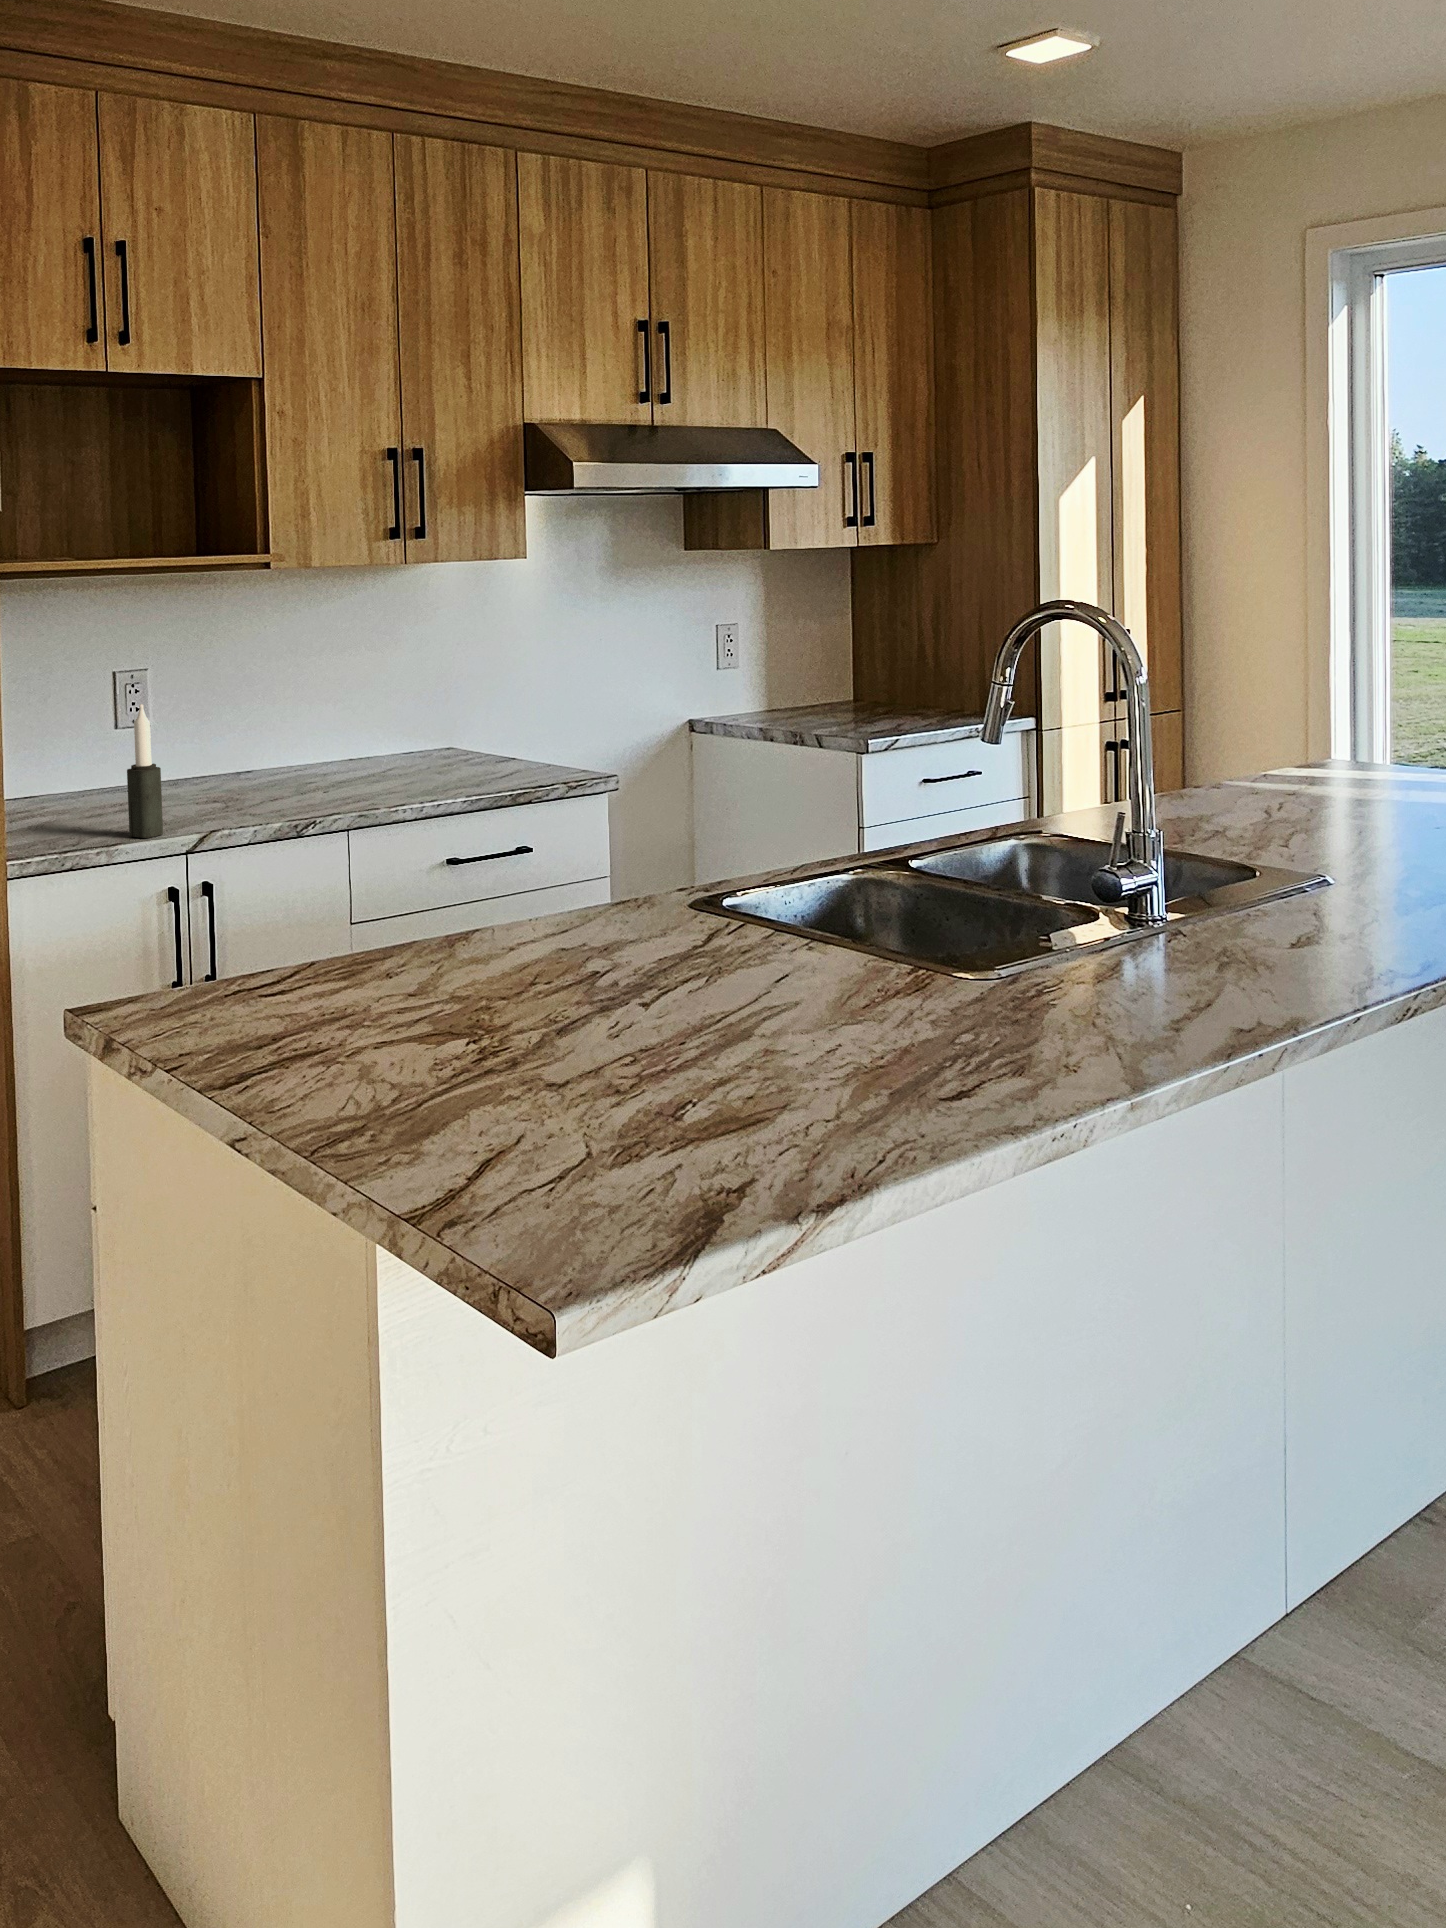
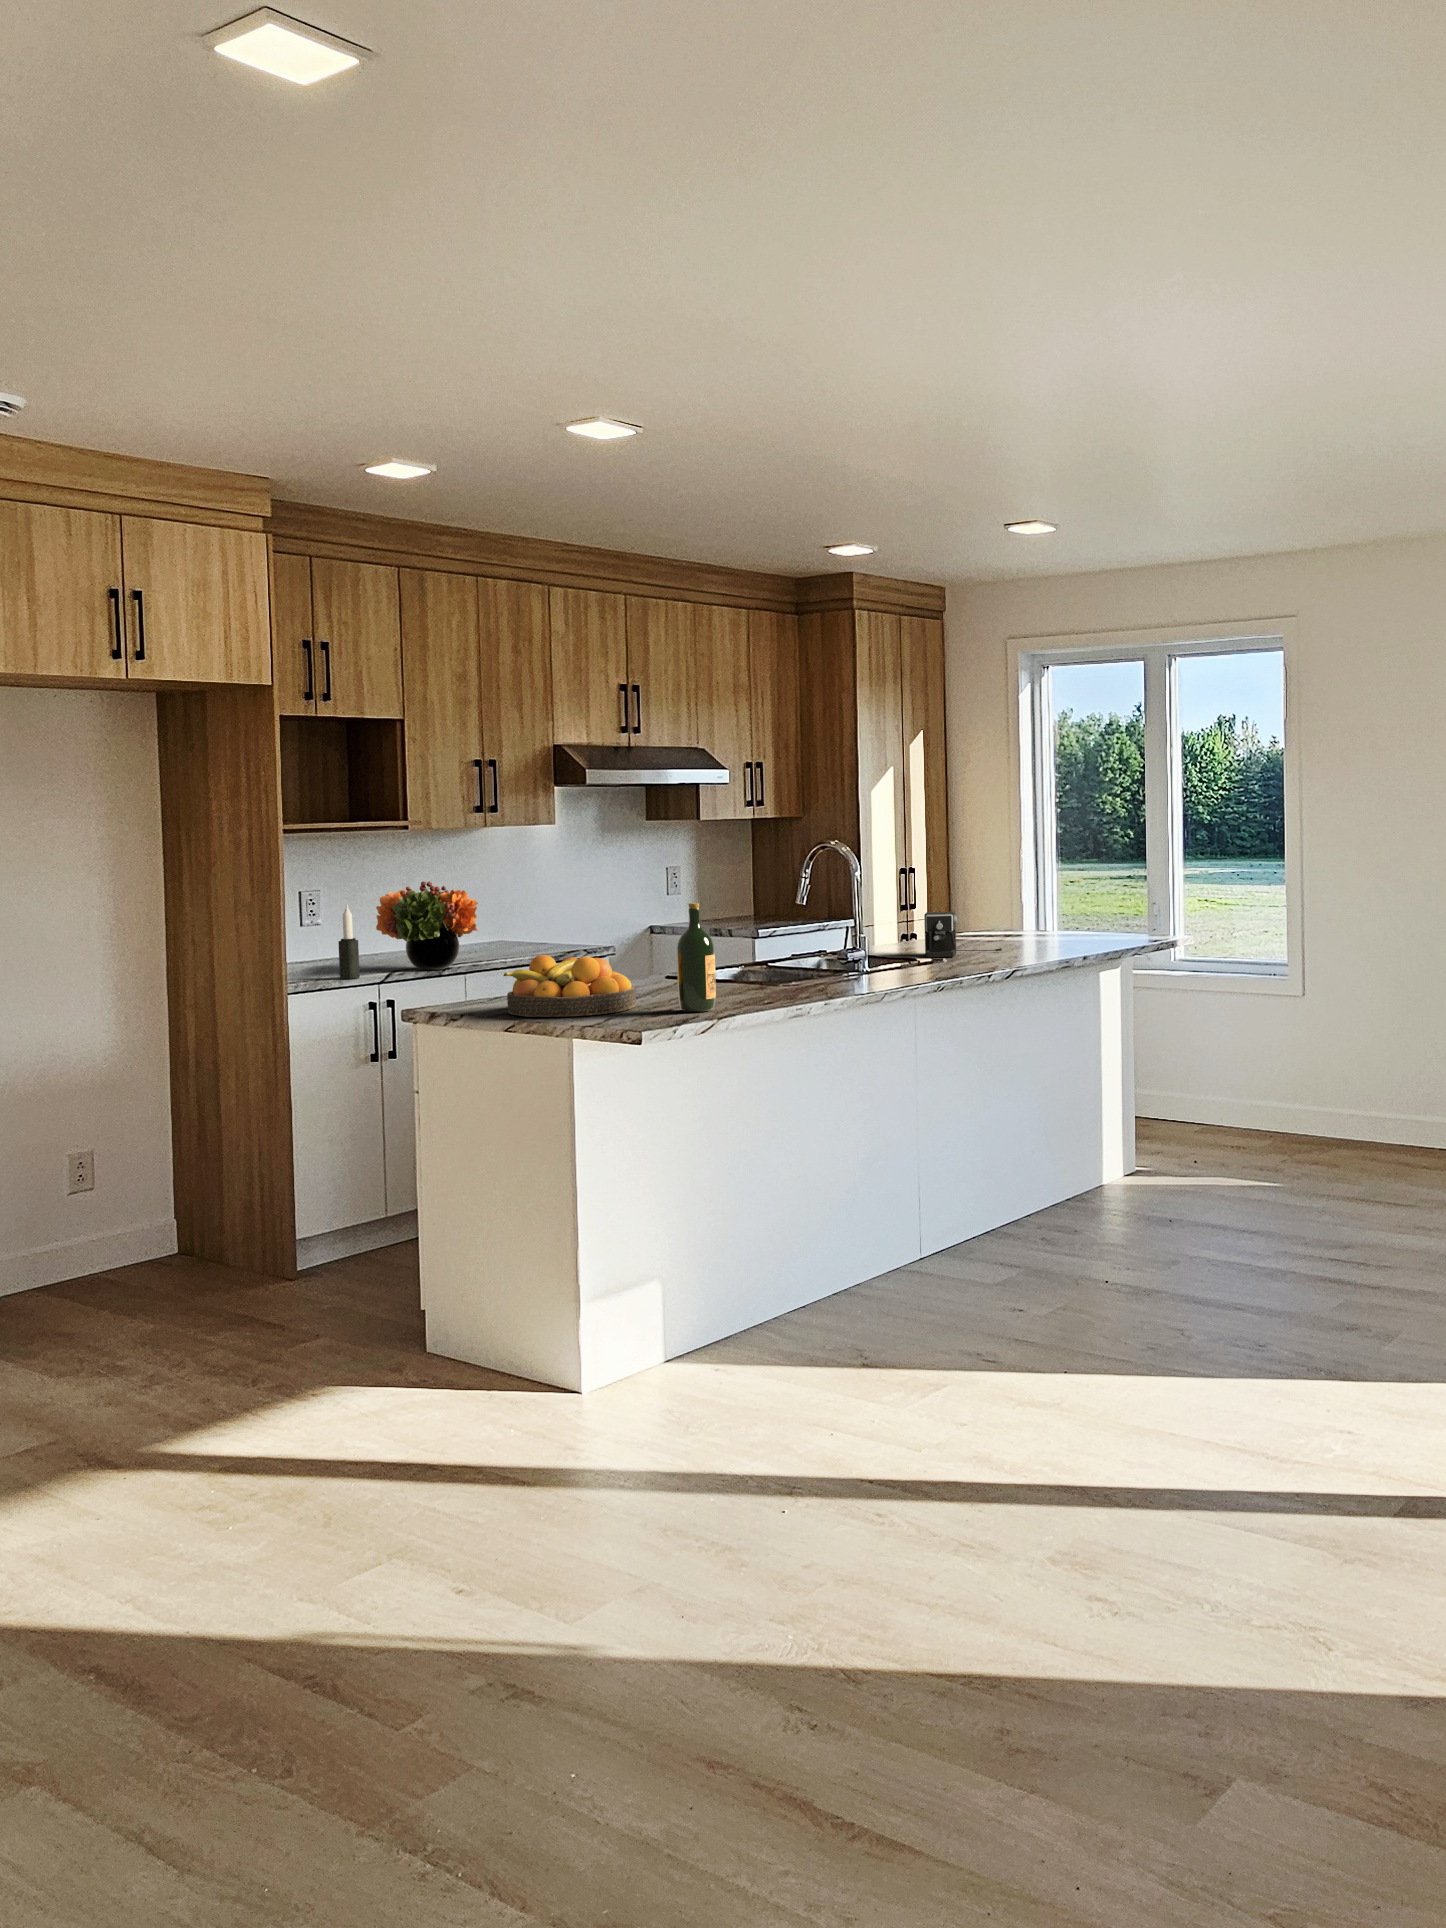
flower arrangement: none [202,660,379,818] -> present [376,881,478,970]
coffee maker: none [1217,747,1385,849] -> present [924,912,1002,957]
wine bottle: none [689,799,791,1103] -> present [677,903,716,1012]
fruit bowl: none [274,898,592,1088] -> present [503,955,636,1017]

